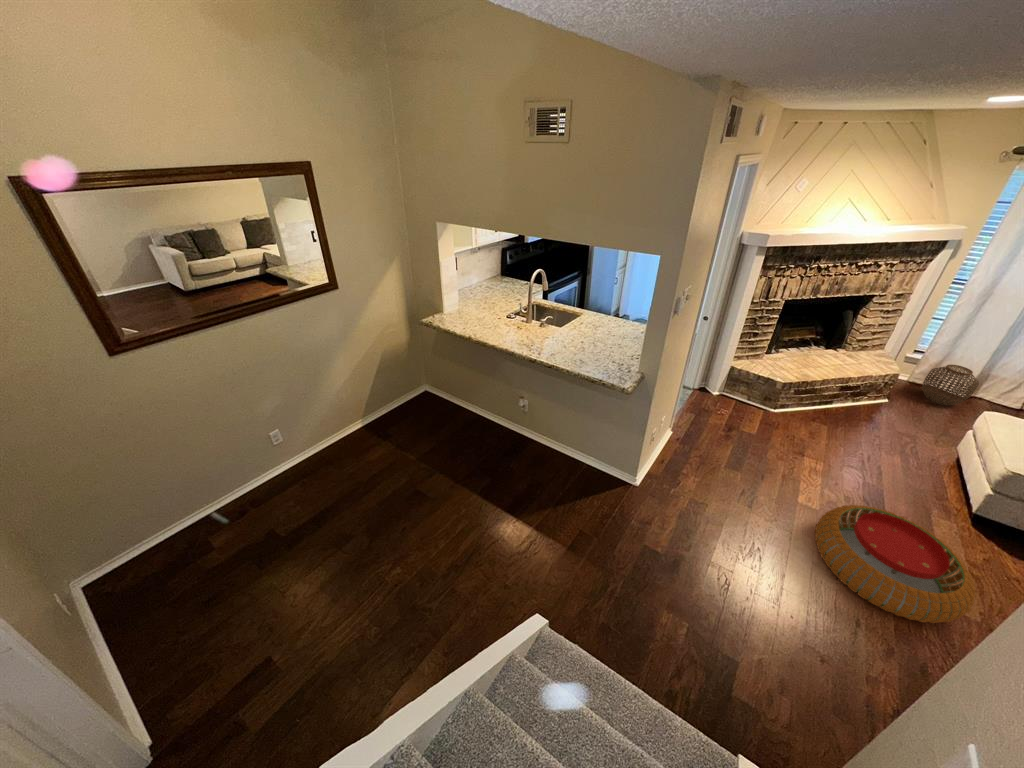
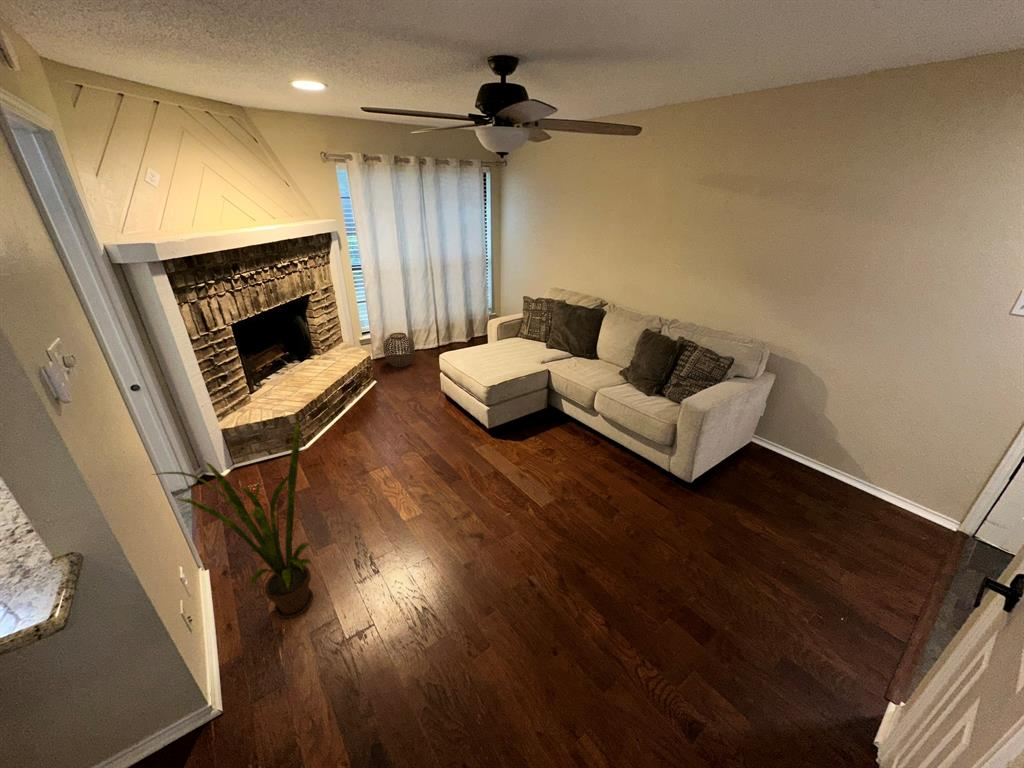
house plant: none [682,363,771,486] -> present [154,419,313,618]
pouf: present [815,505,975,623] -> none [435,462,553,560]

